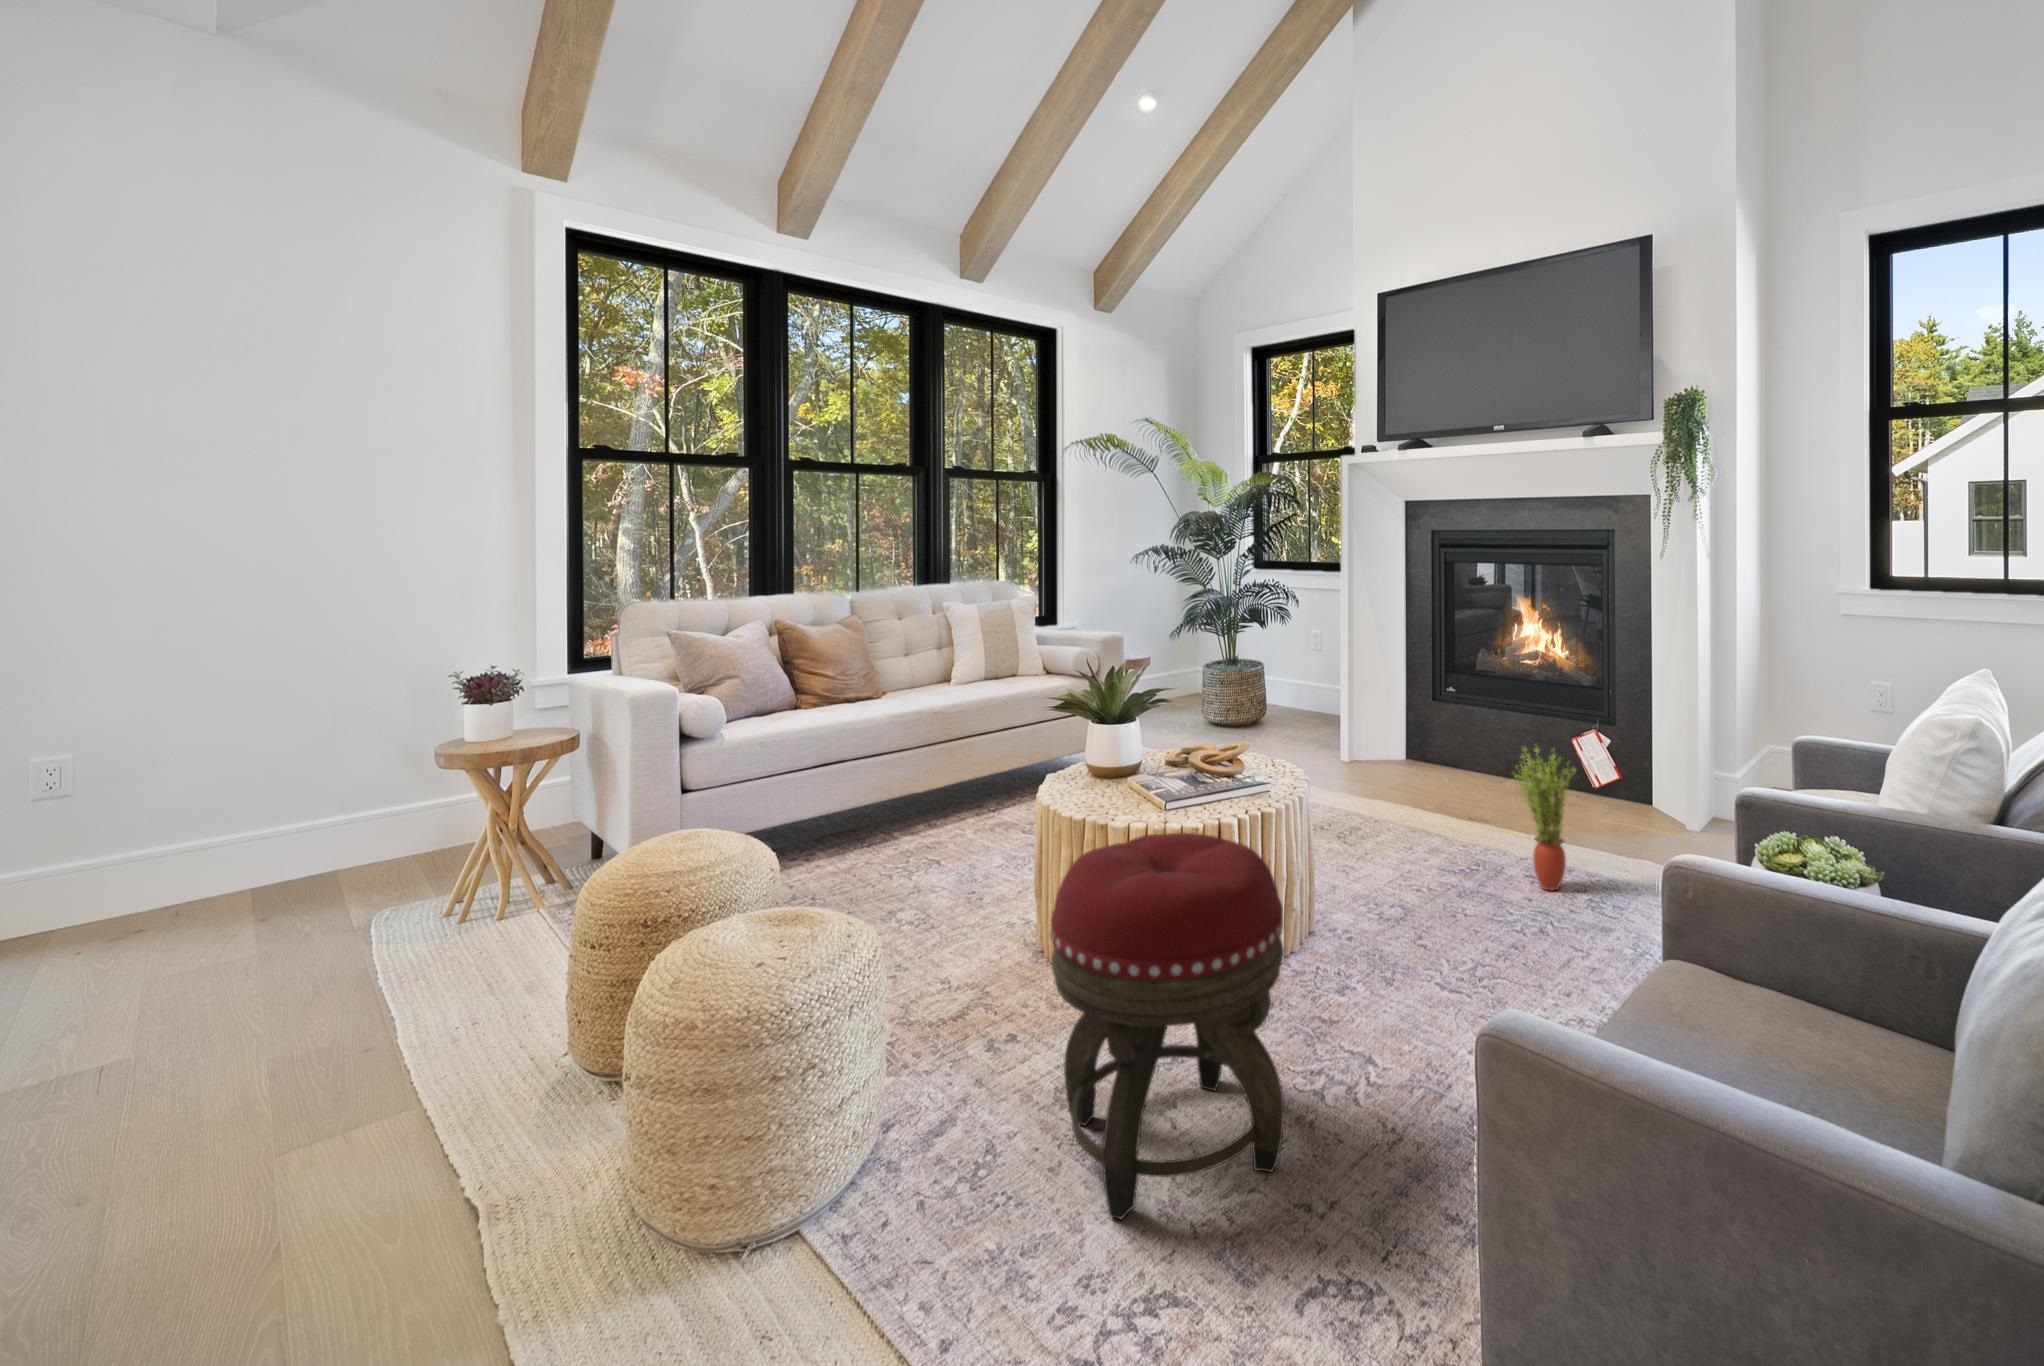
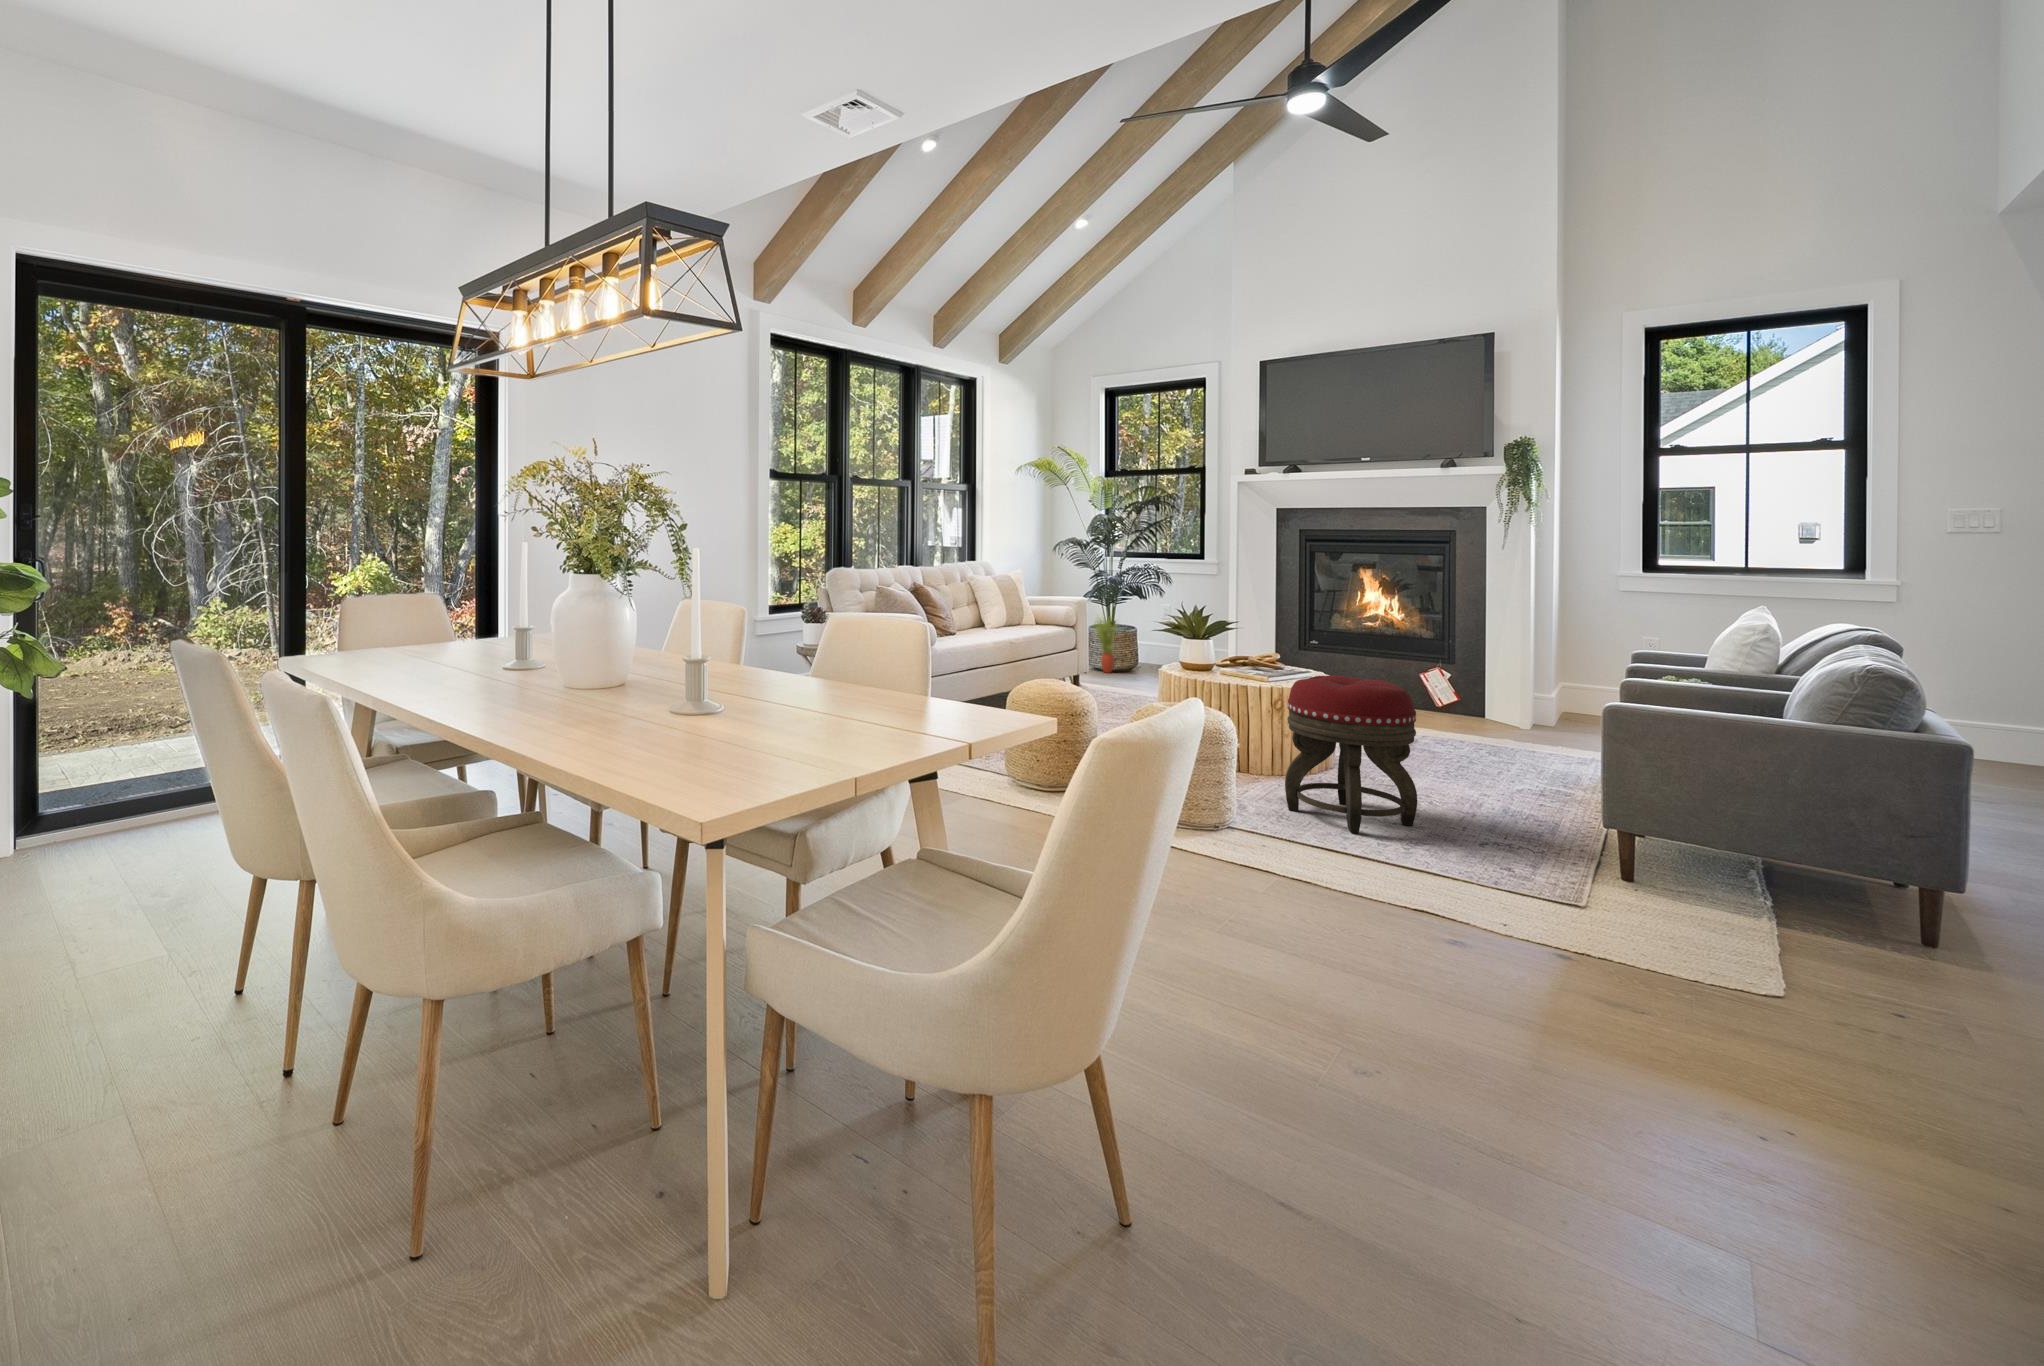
potted plant: present [1515,747,1576,890] -> present [1095,615,1117,673]

